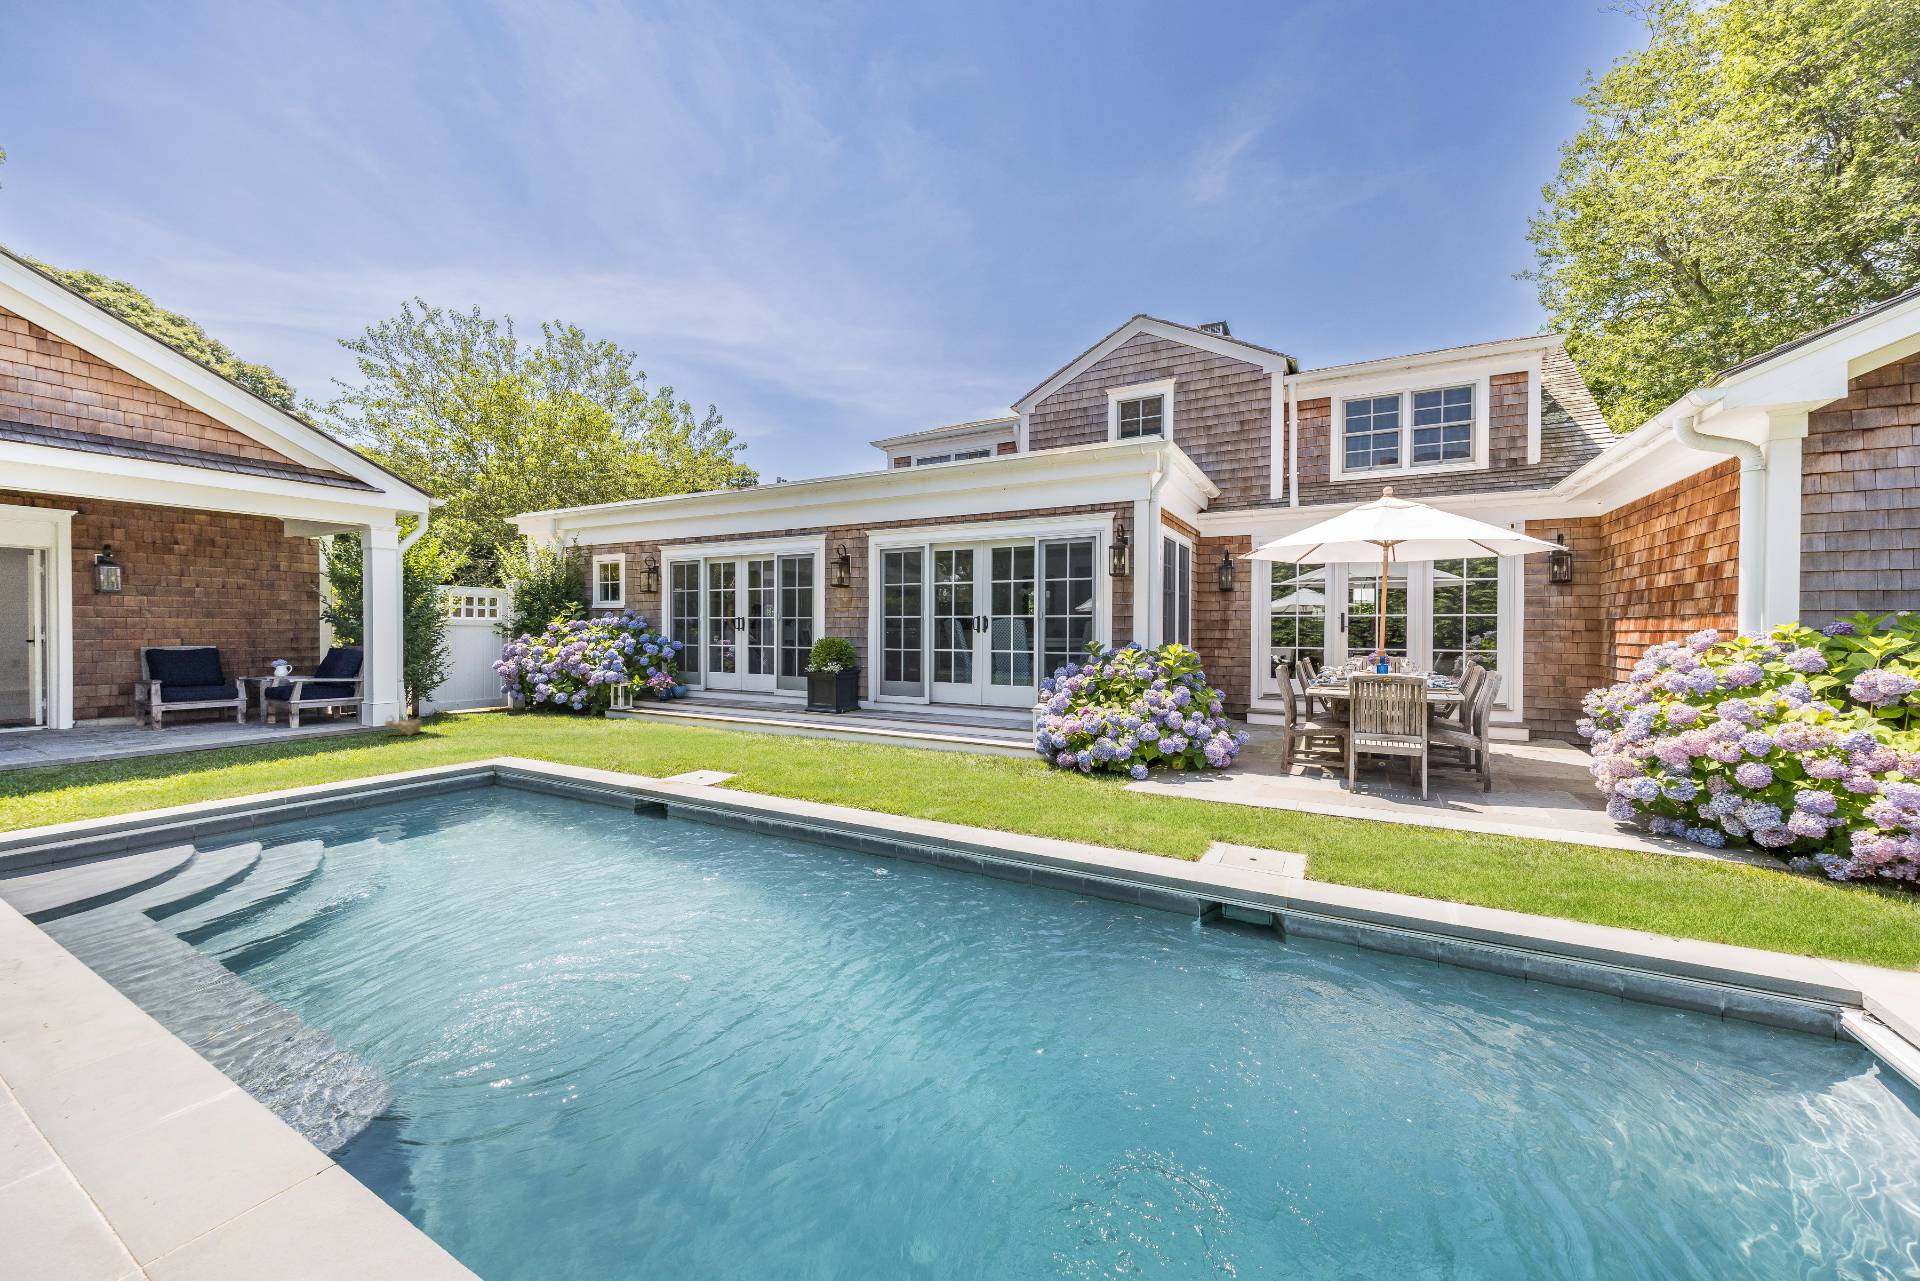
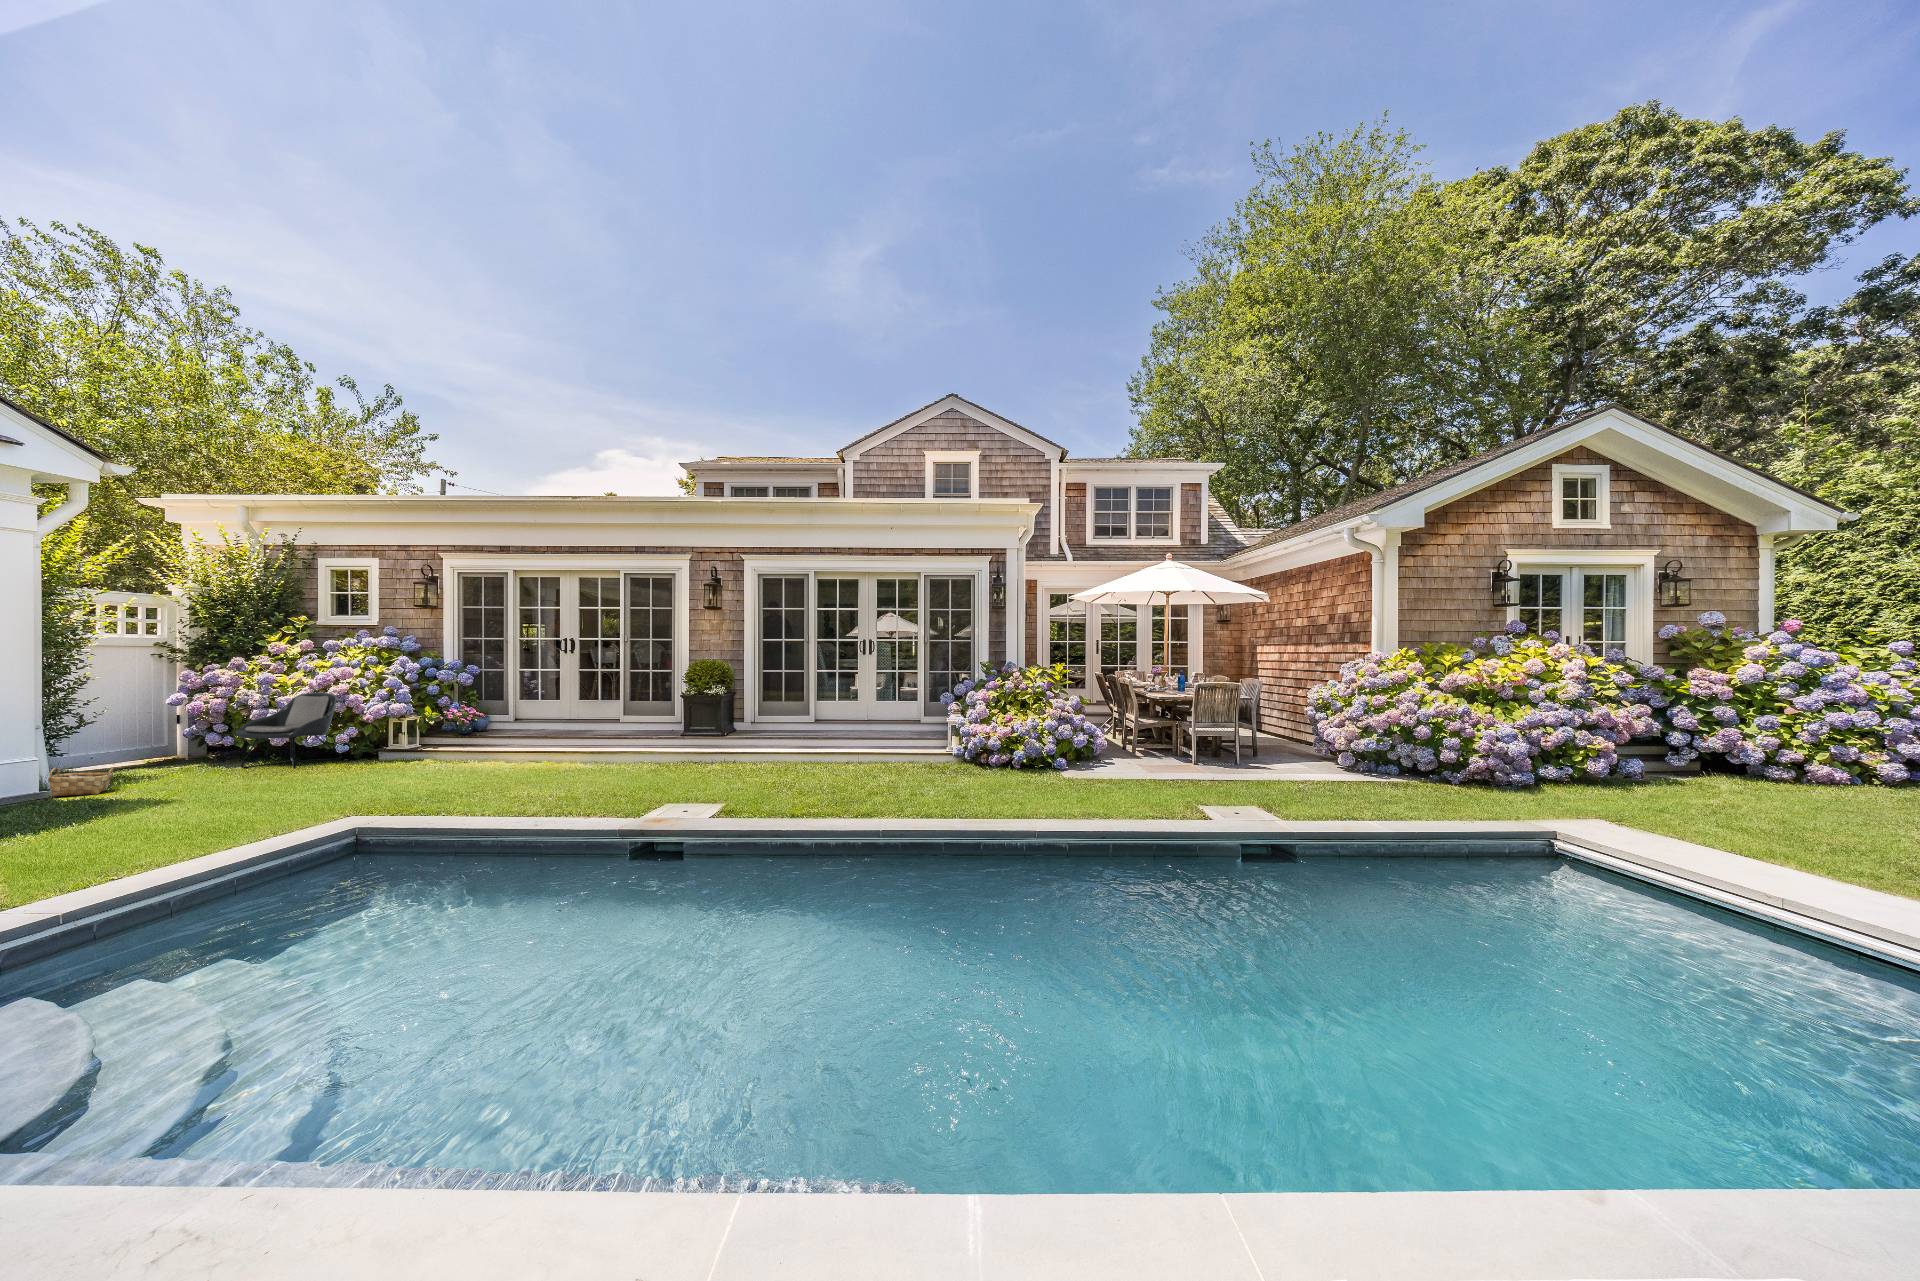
lounge chair: none [510,663,577,723] -> present [236,693,342,769]

